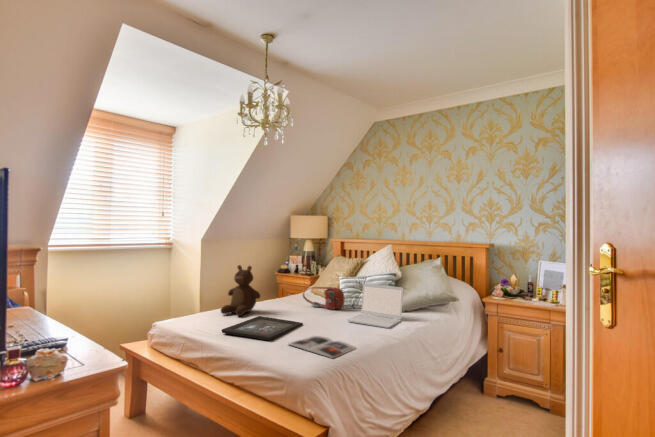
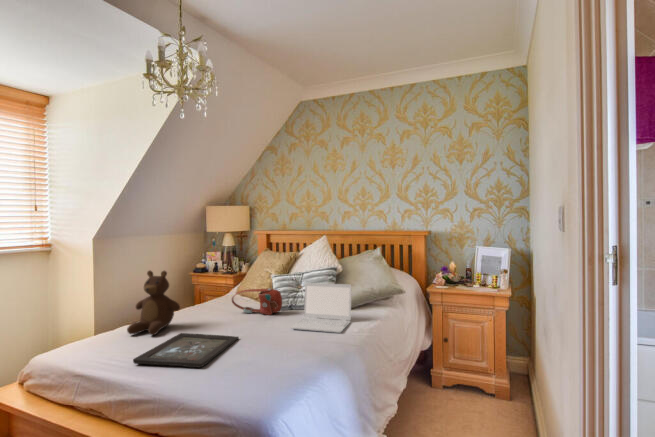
magazine: present [289,336,356,358] -> none [227,354,315,384]

